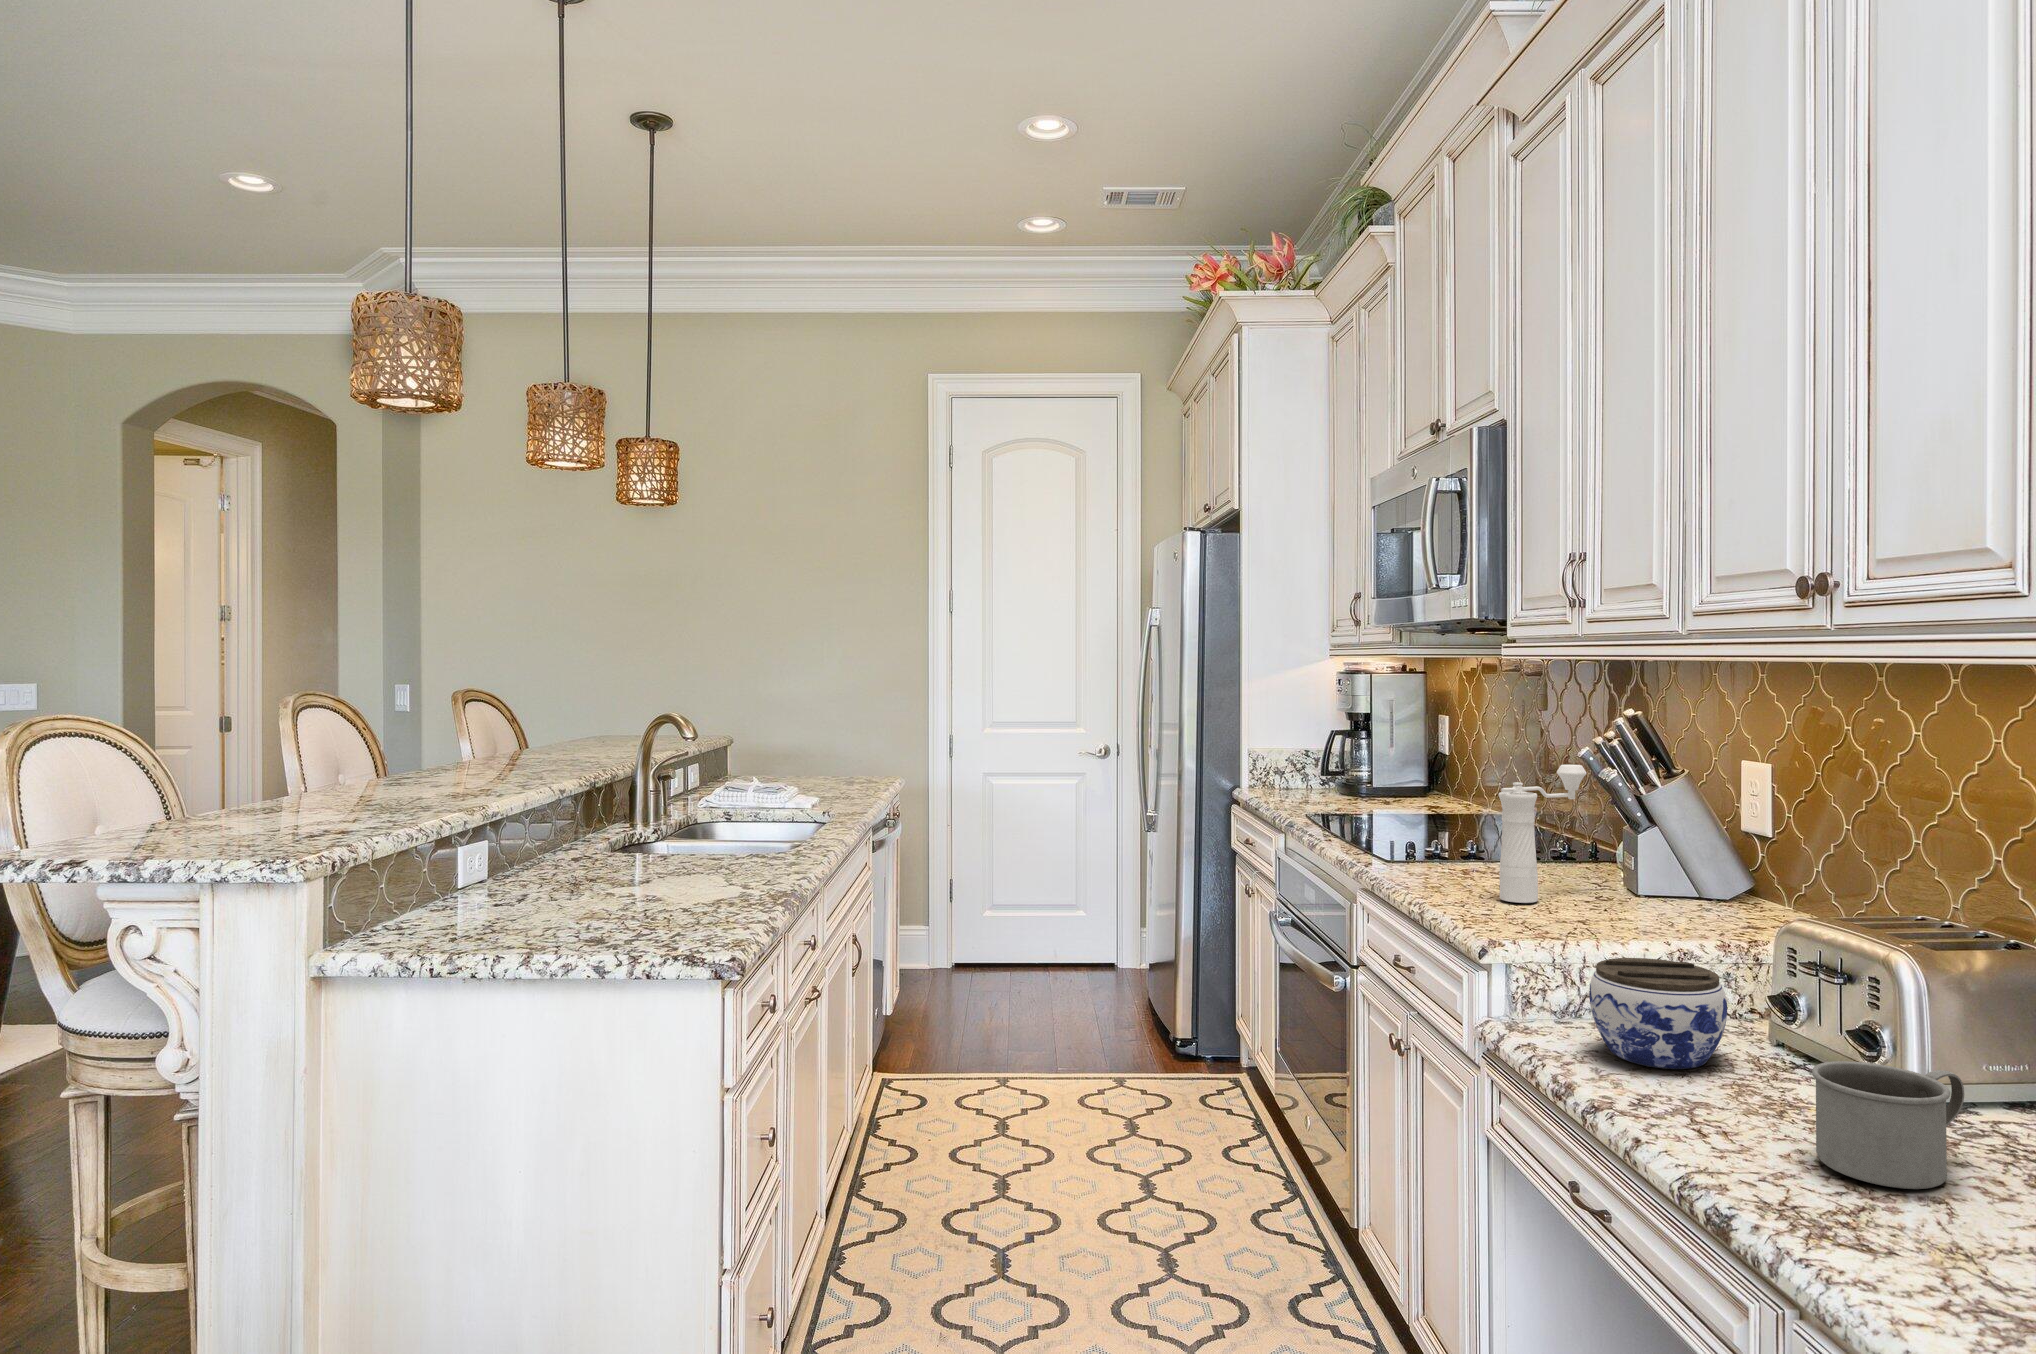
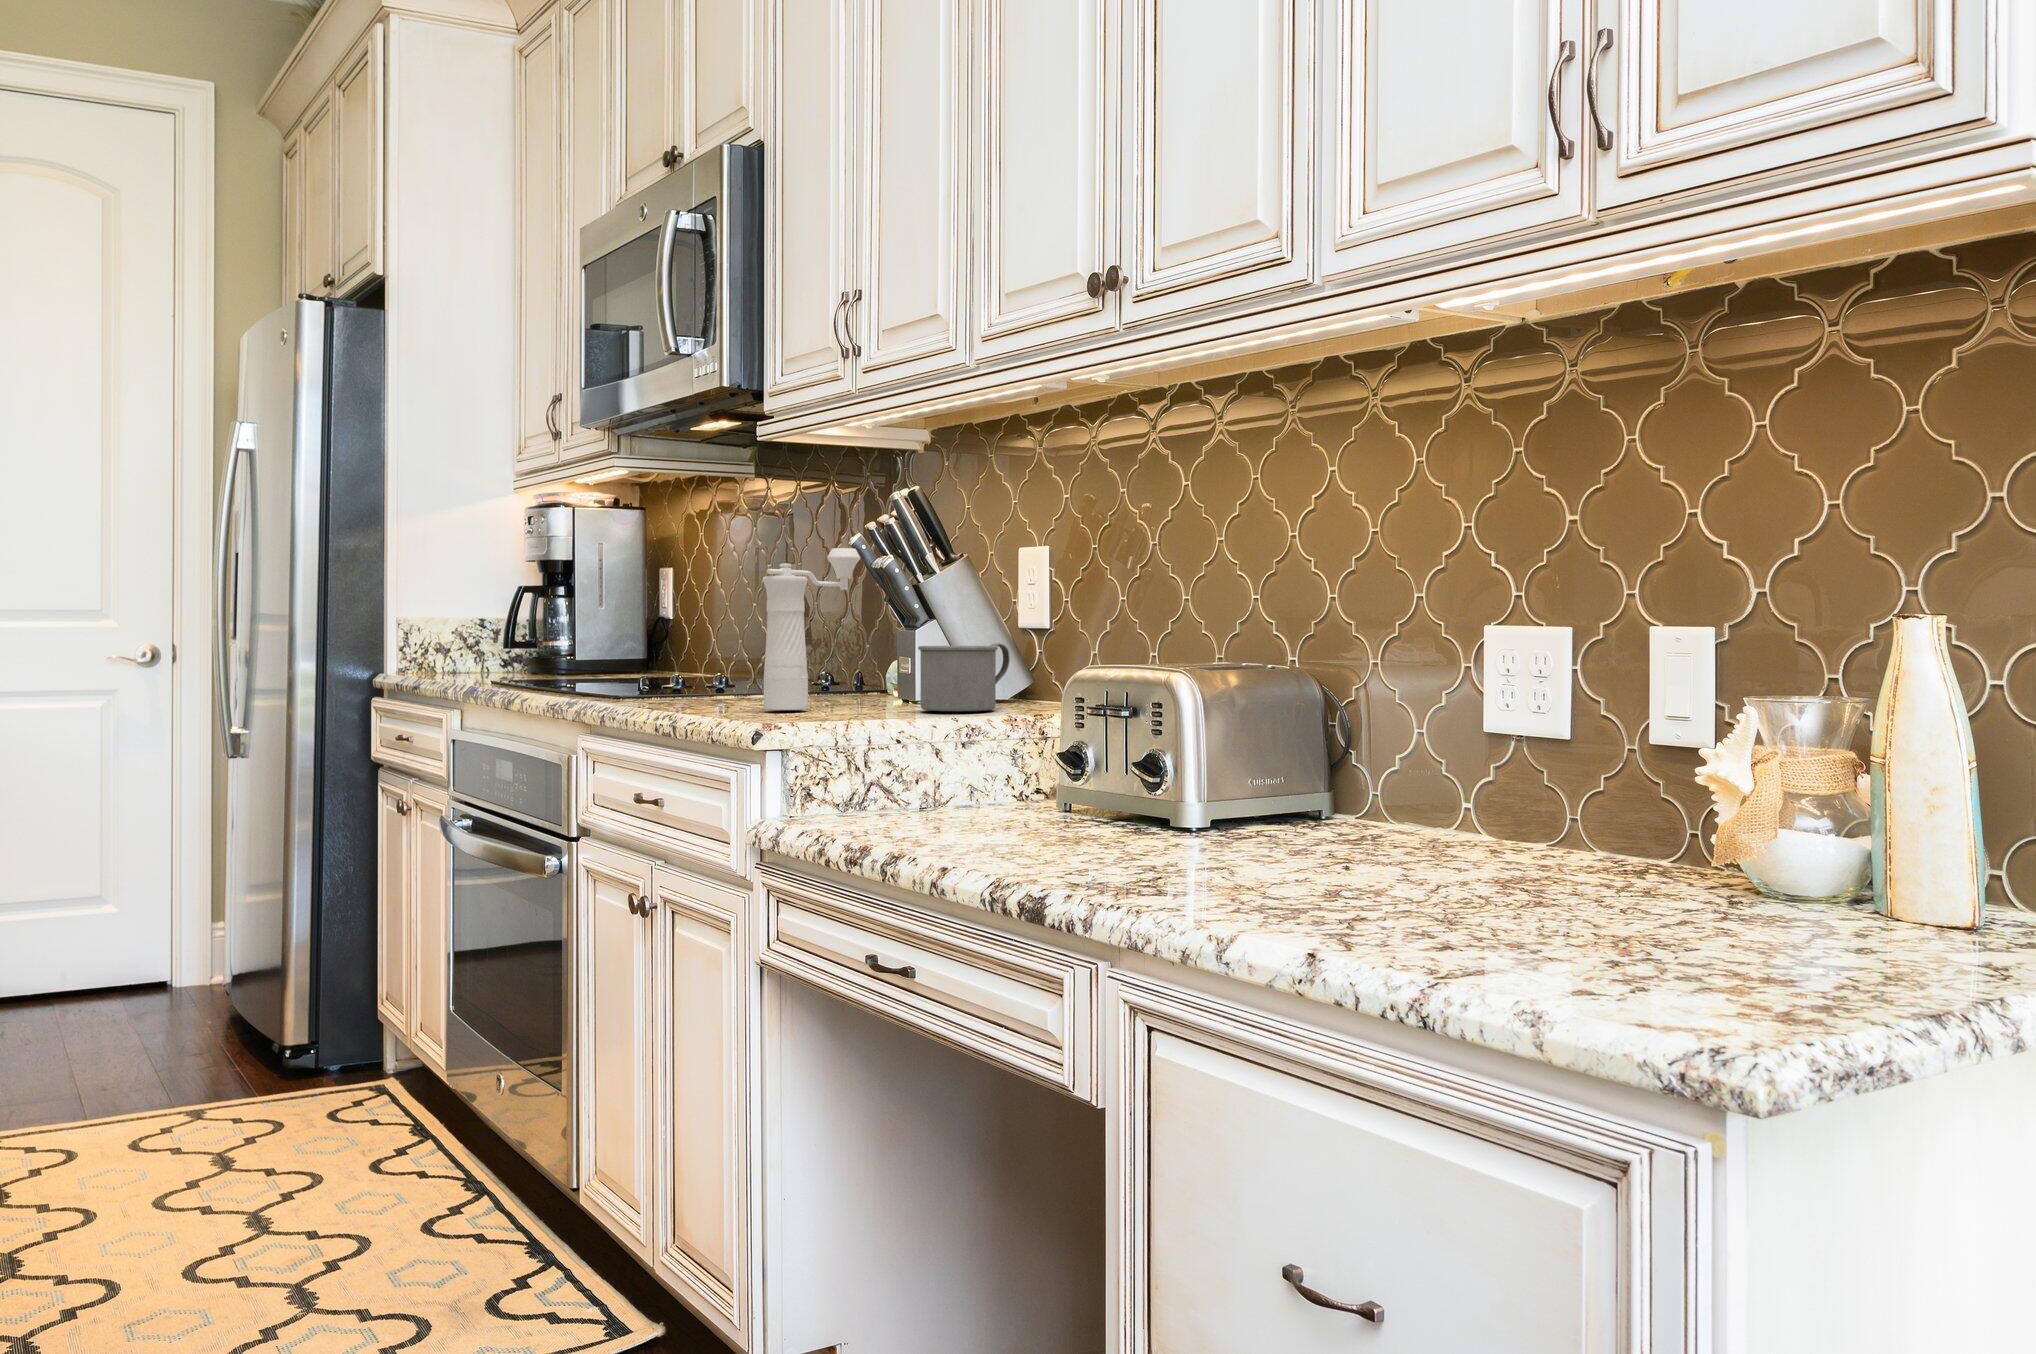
jar: present [1589,958,1727,1069] -> none [882,713,1023,822]
mug: present [1812,1061,1964,1189] -> present [918,643,1010,711]

